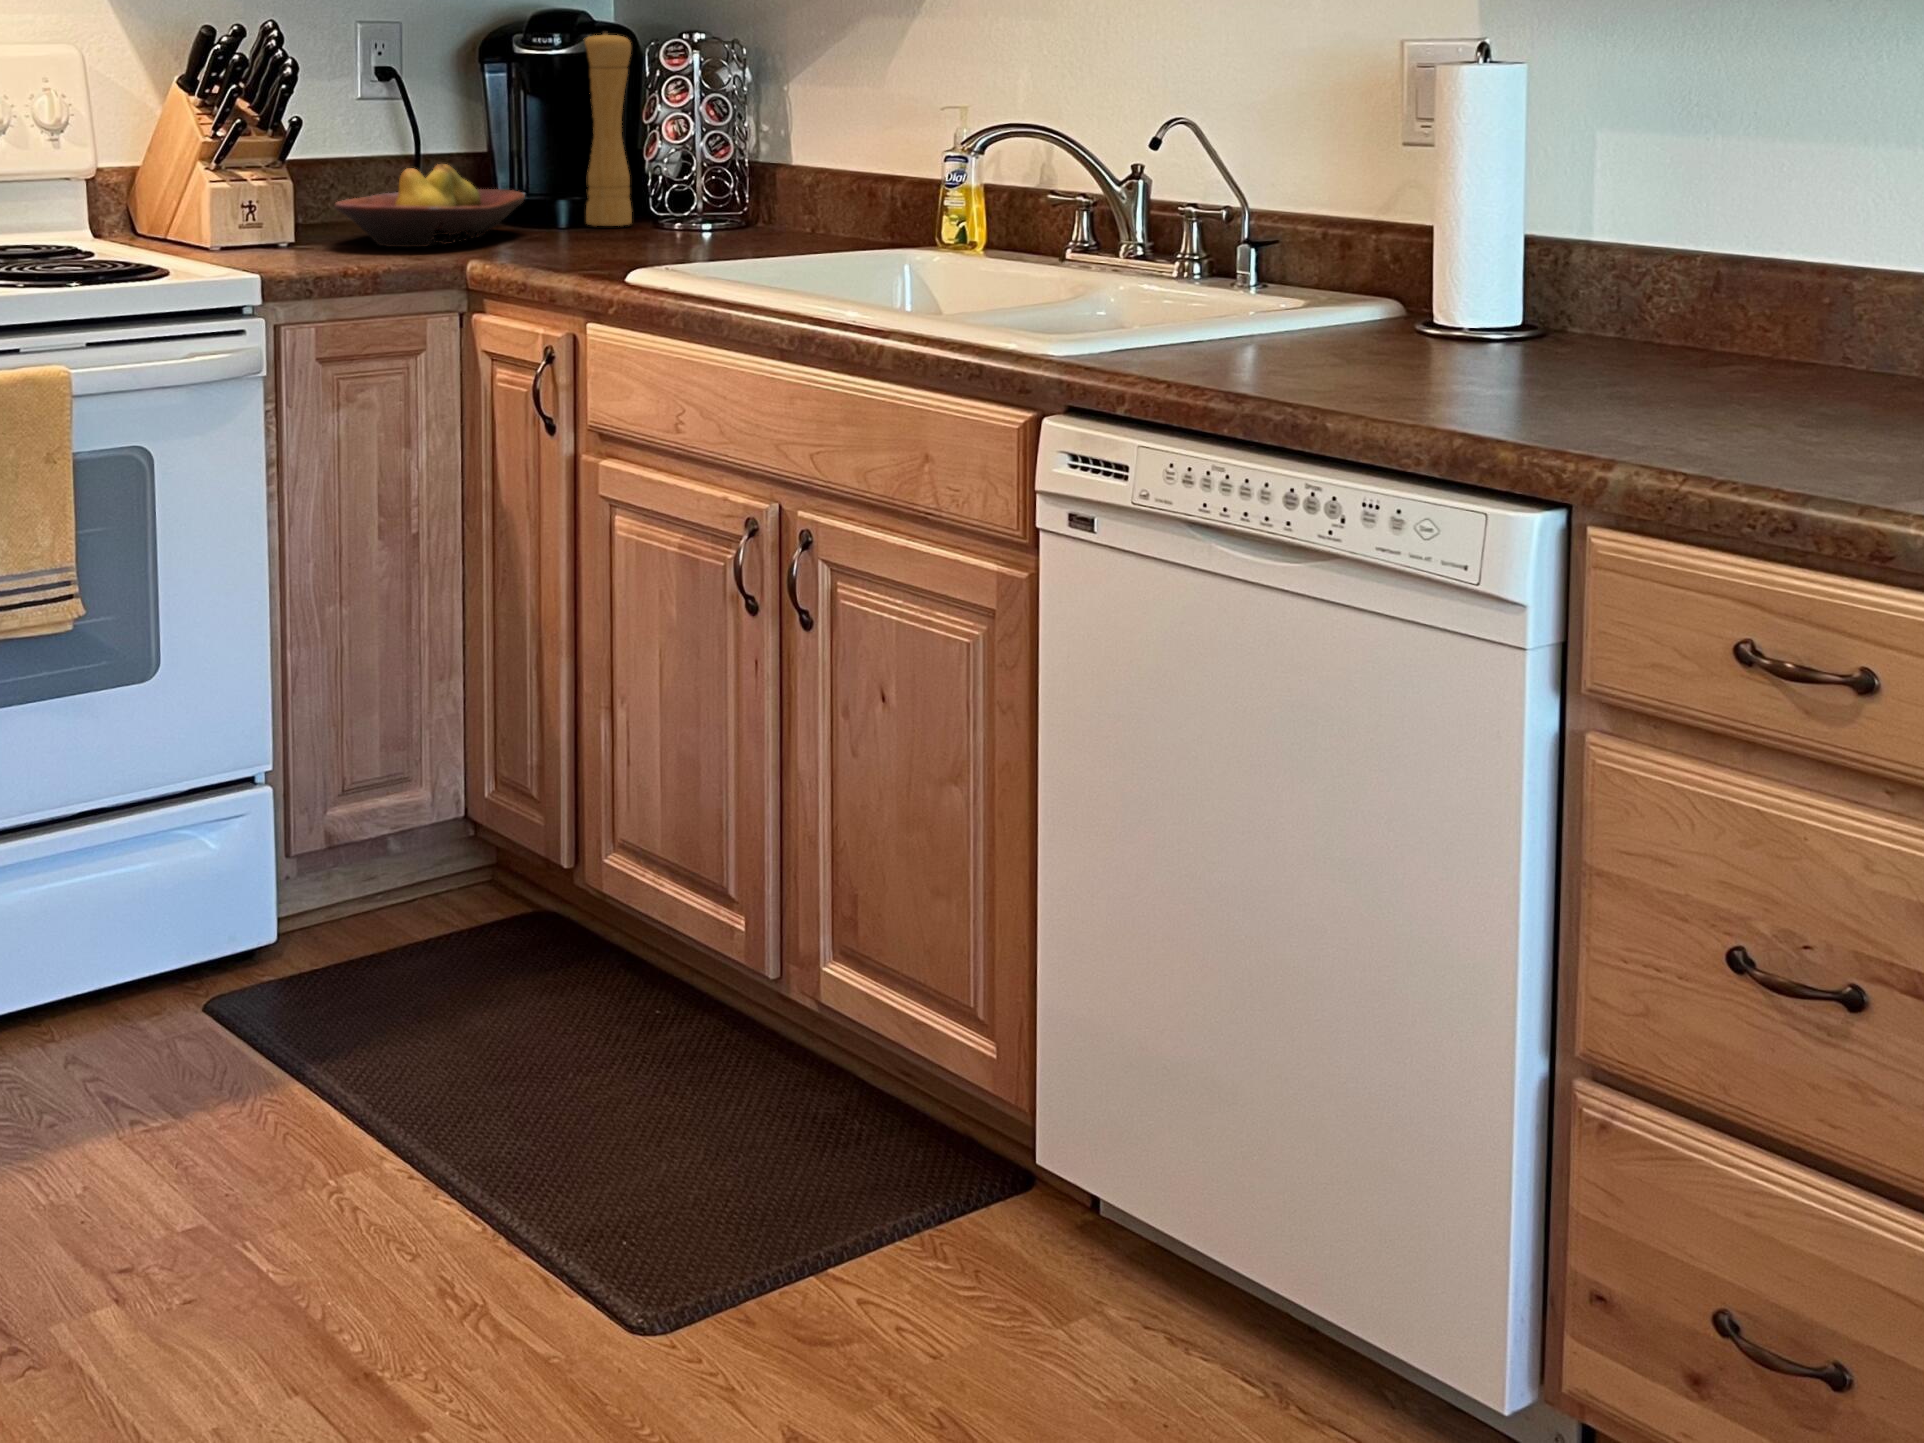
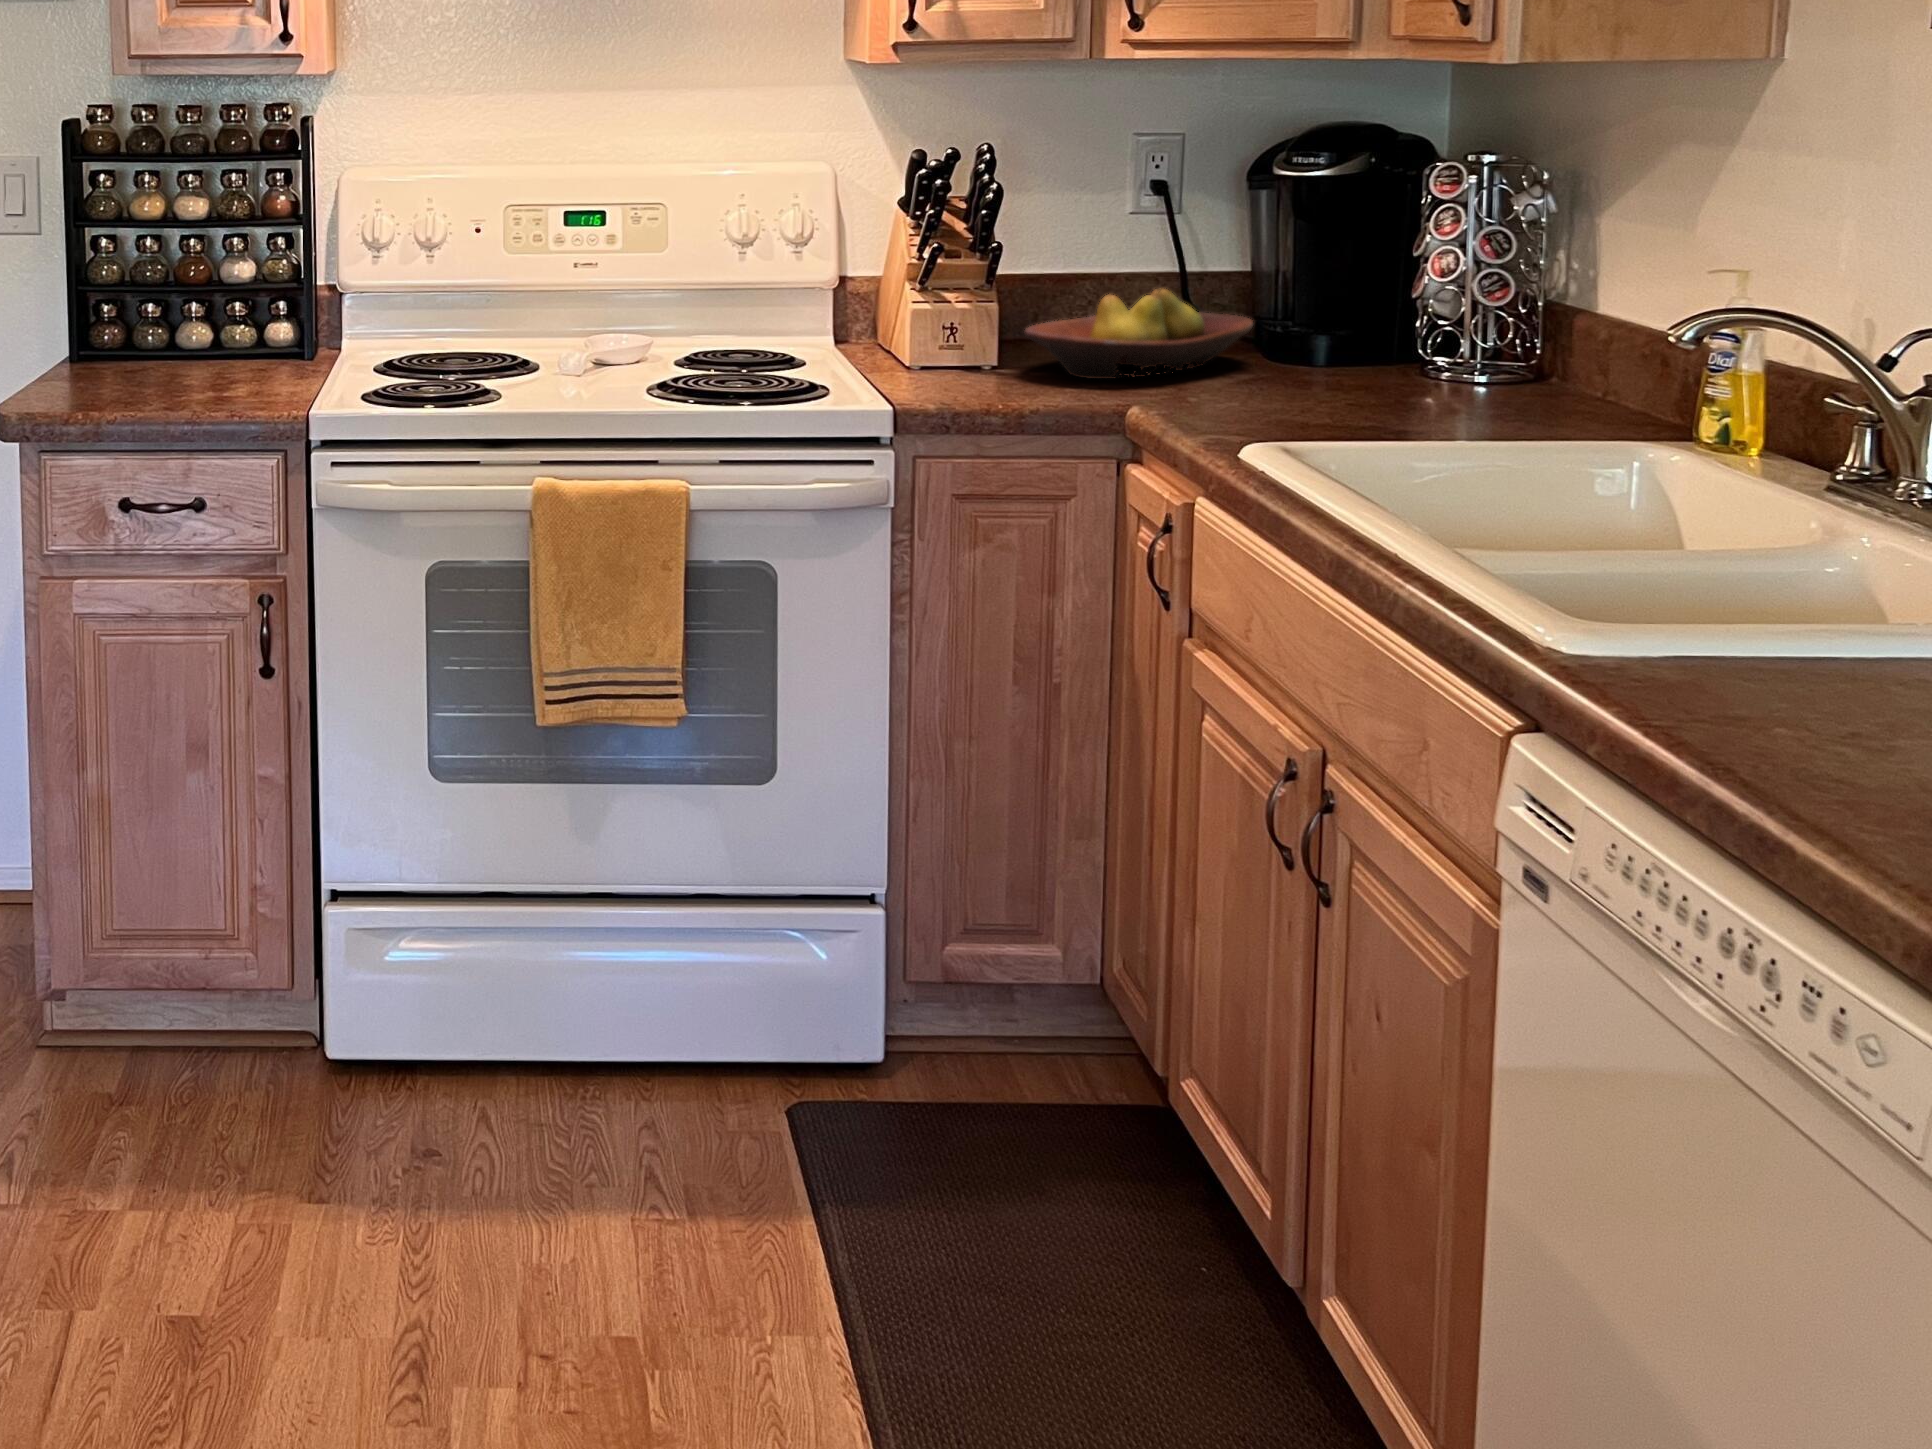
pepper mill: present [585,32,632,226] -> none [1336,148,1401,363]

